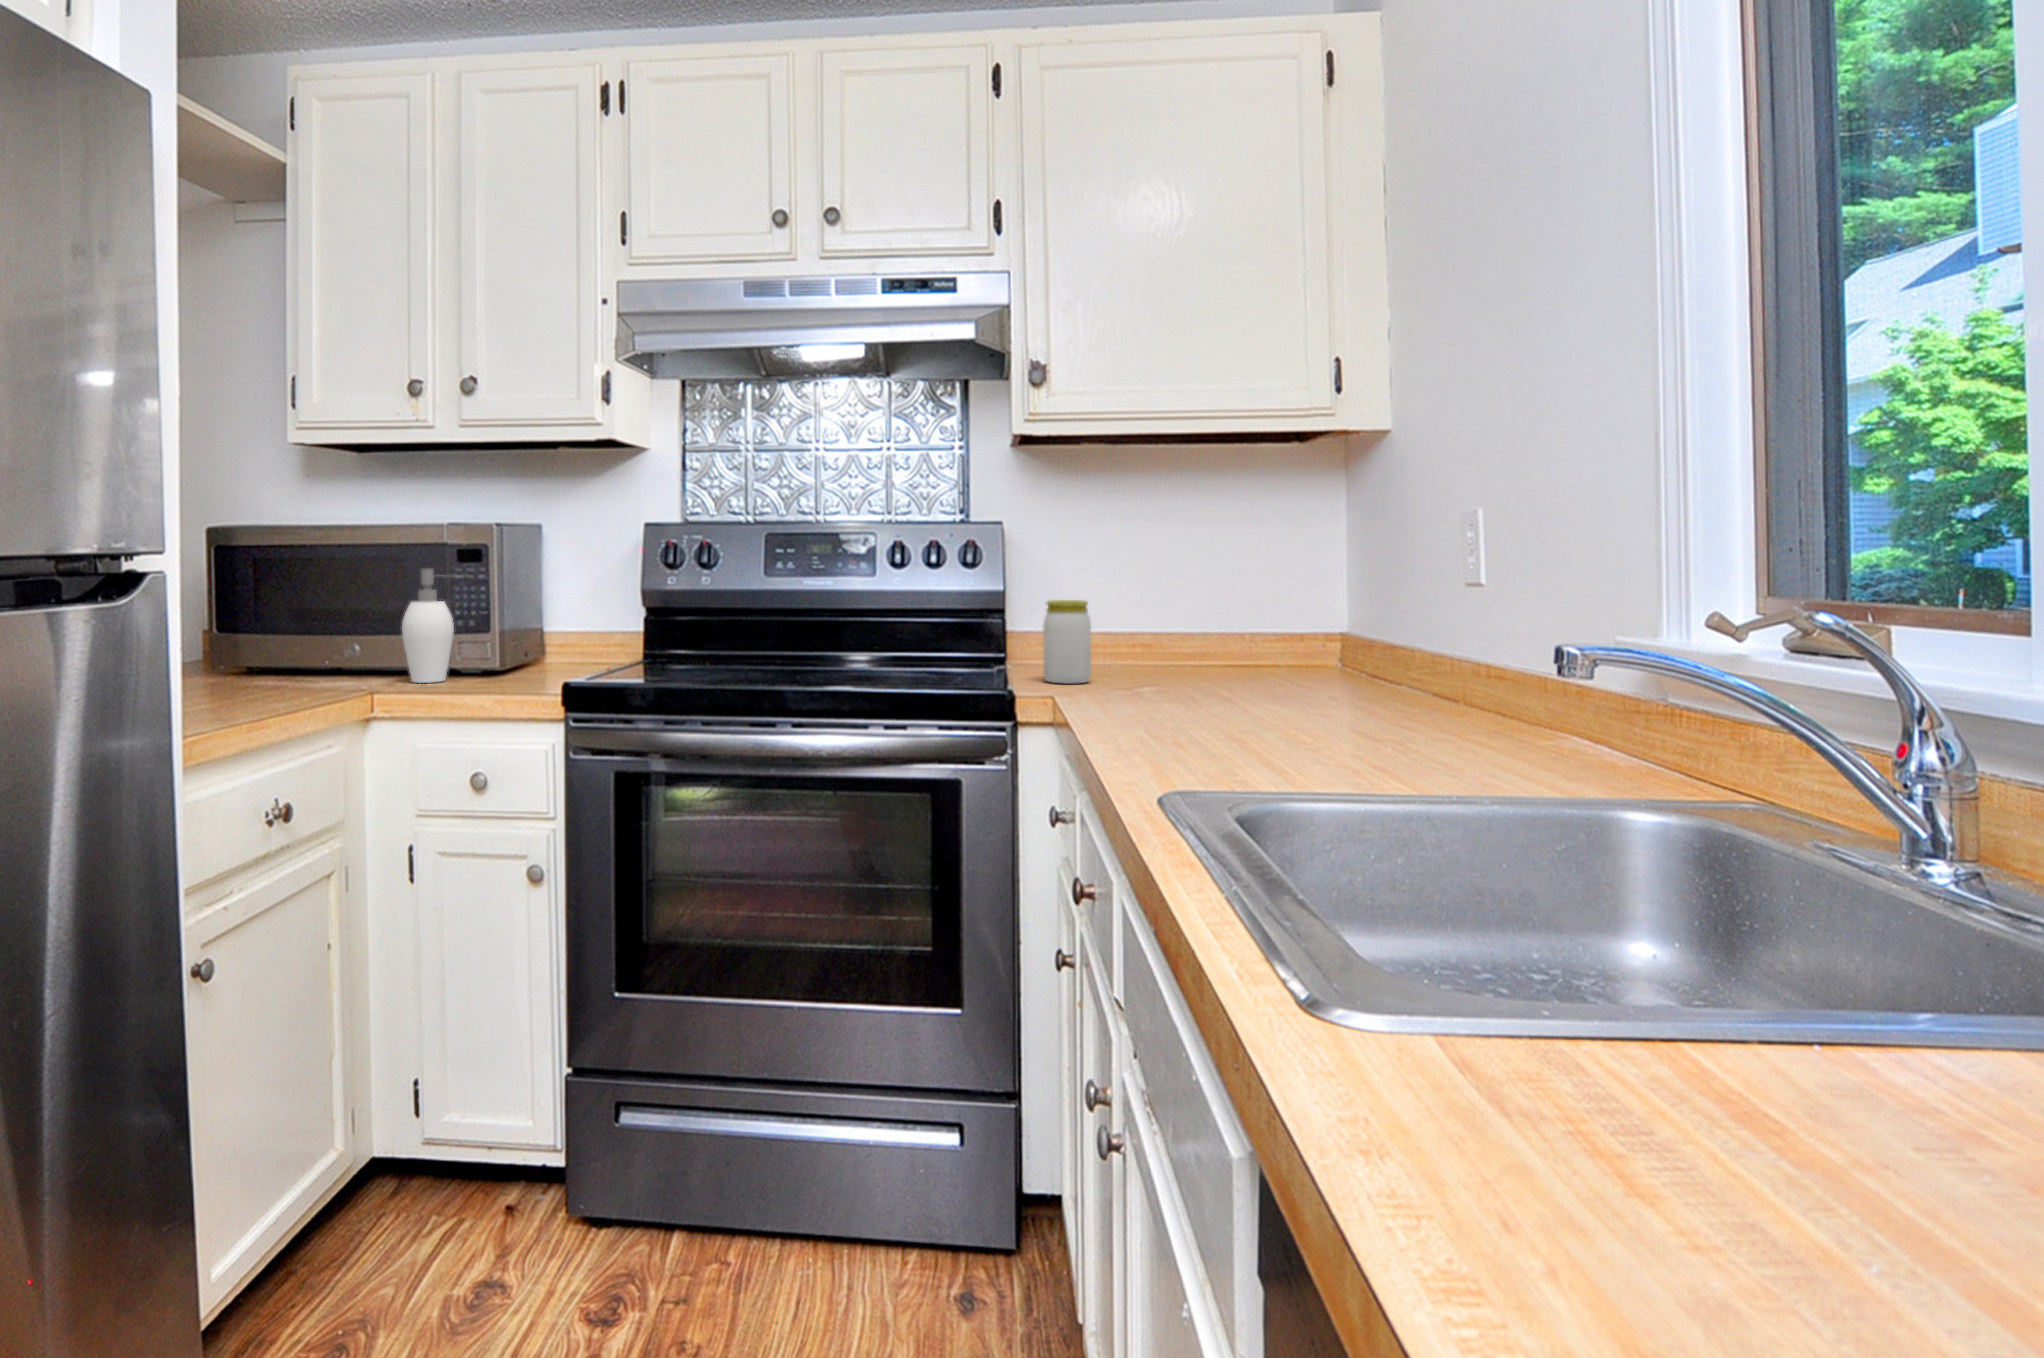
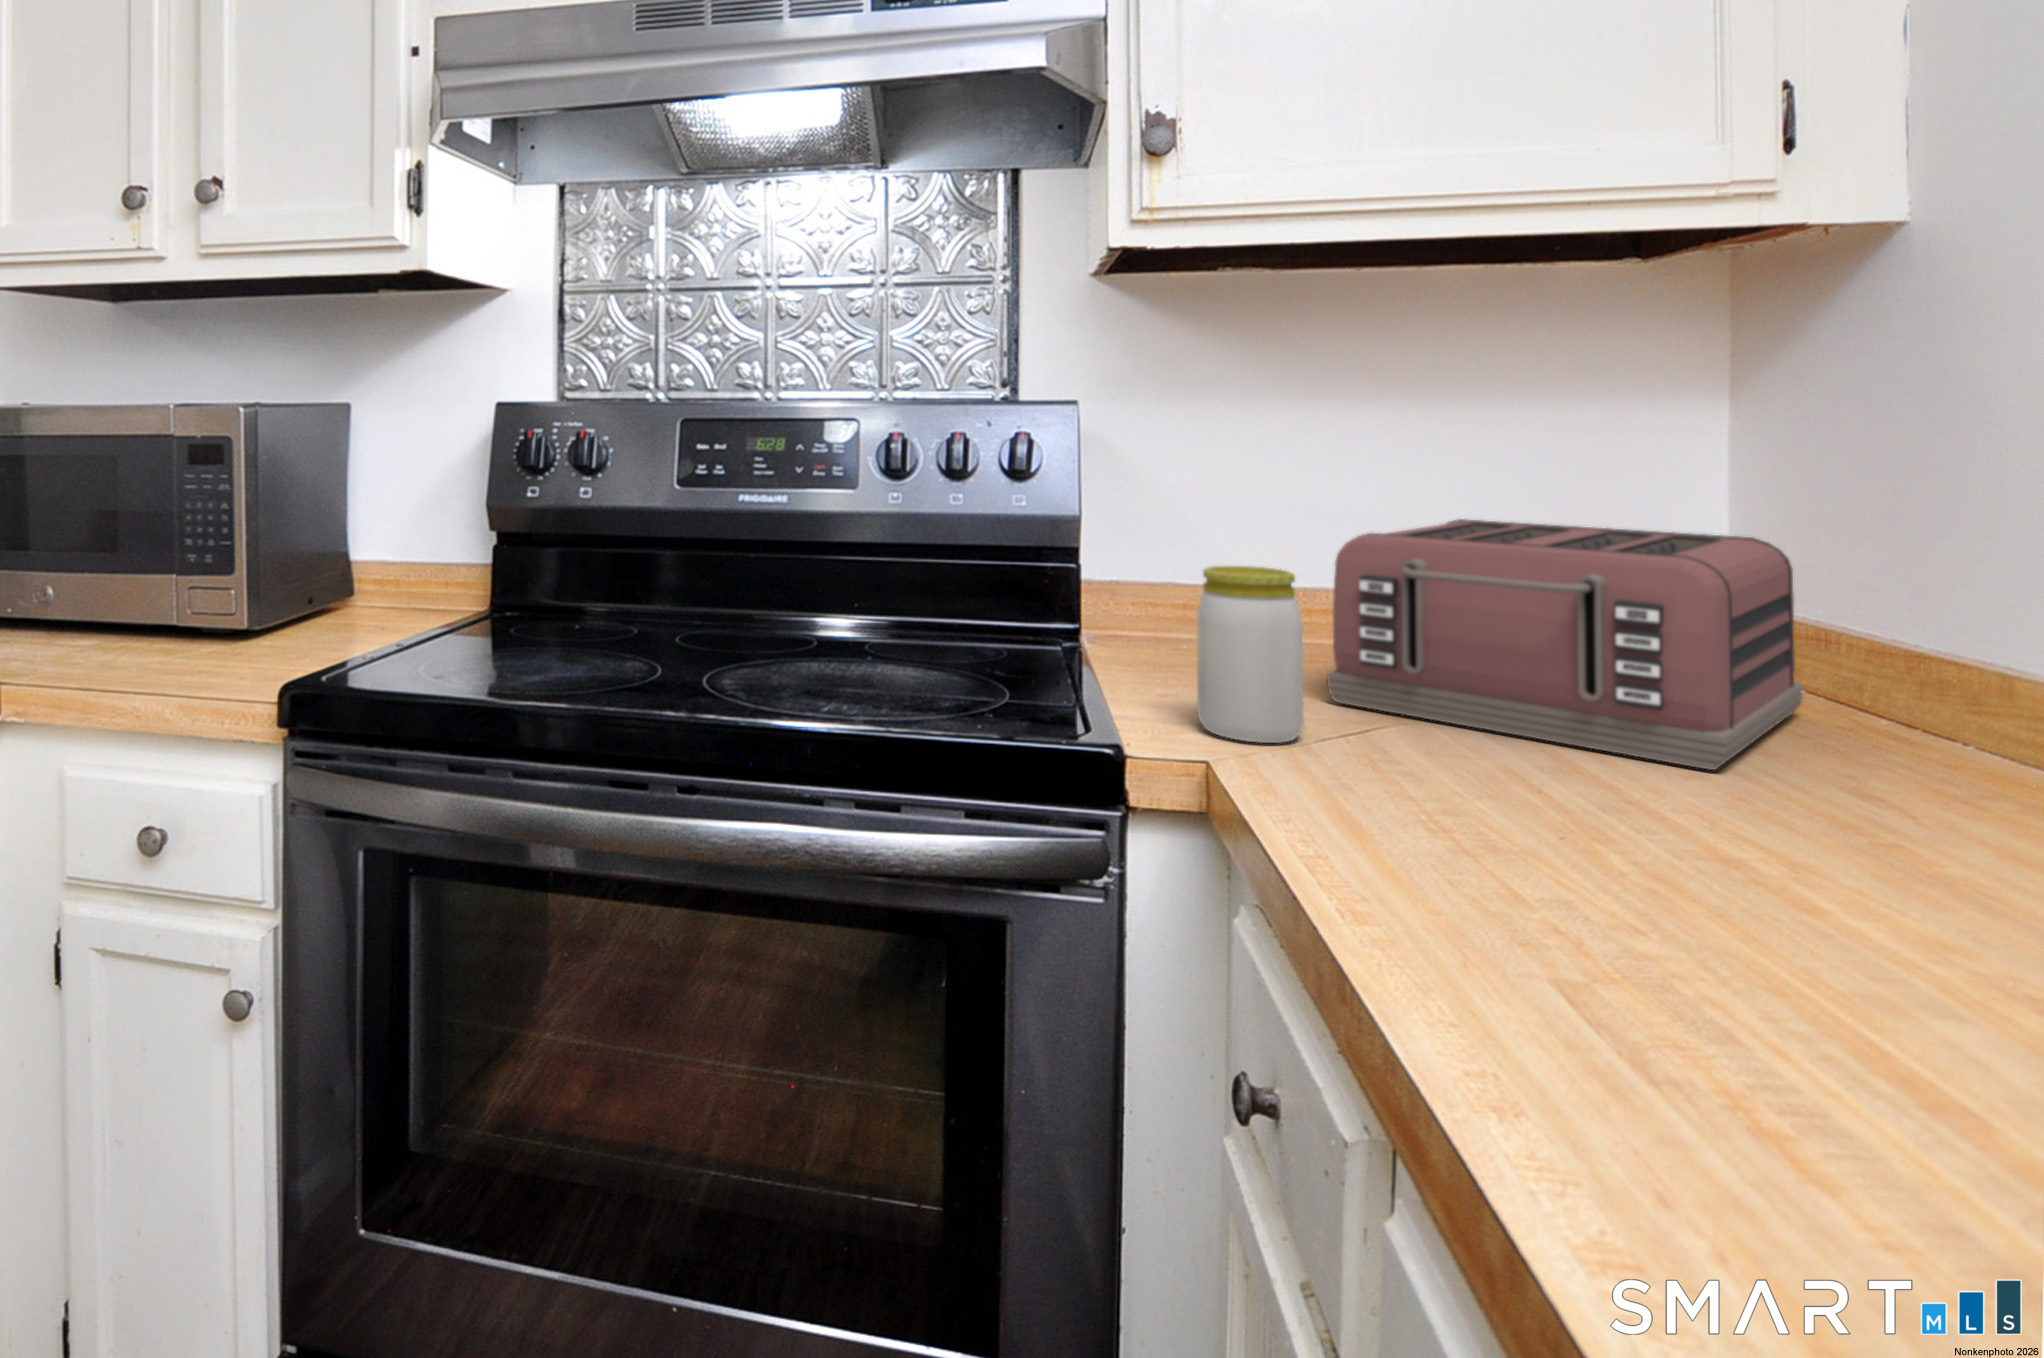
soap dispenser: present [402,568,454,683] -> none [69,480,184,669]
toaster: none [1113,583,1329,683] -> present [1327,519,1803,770]

